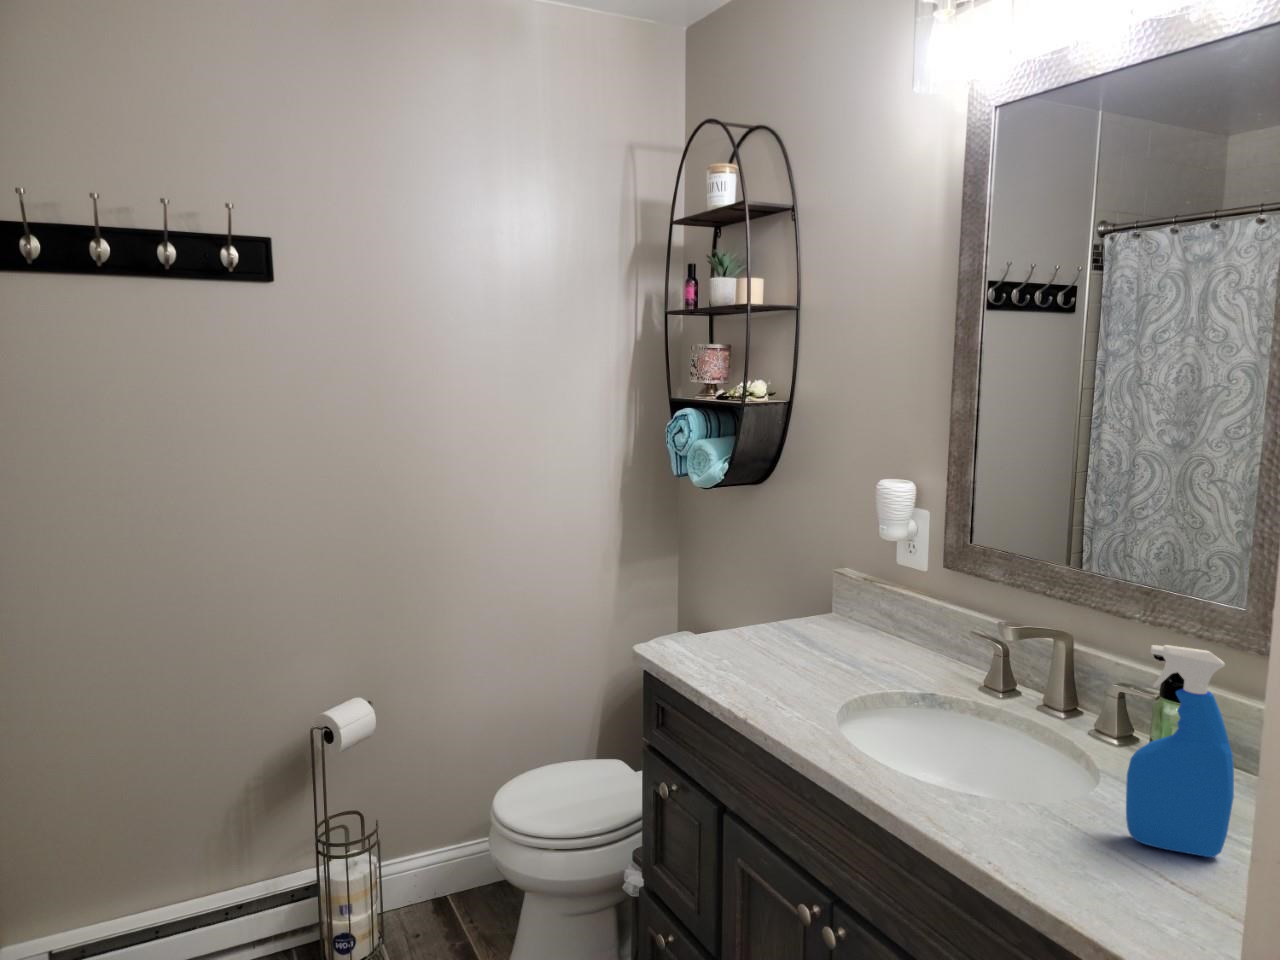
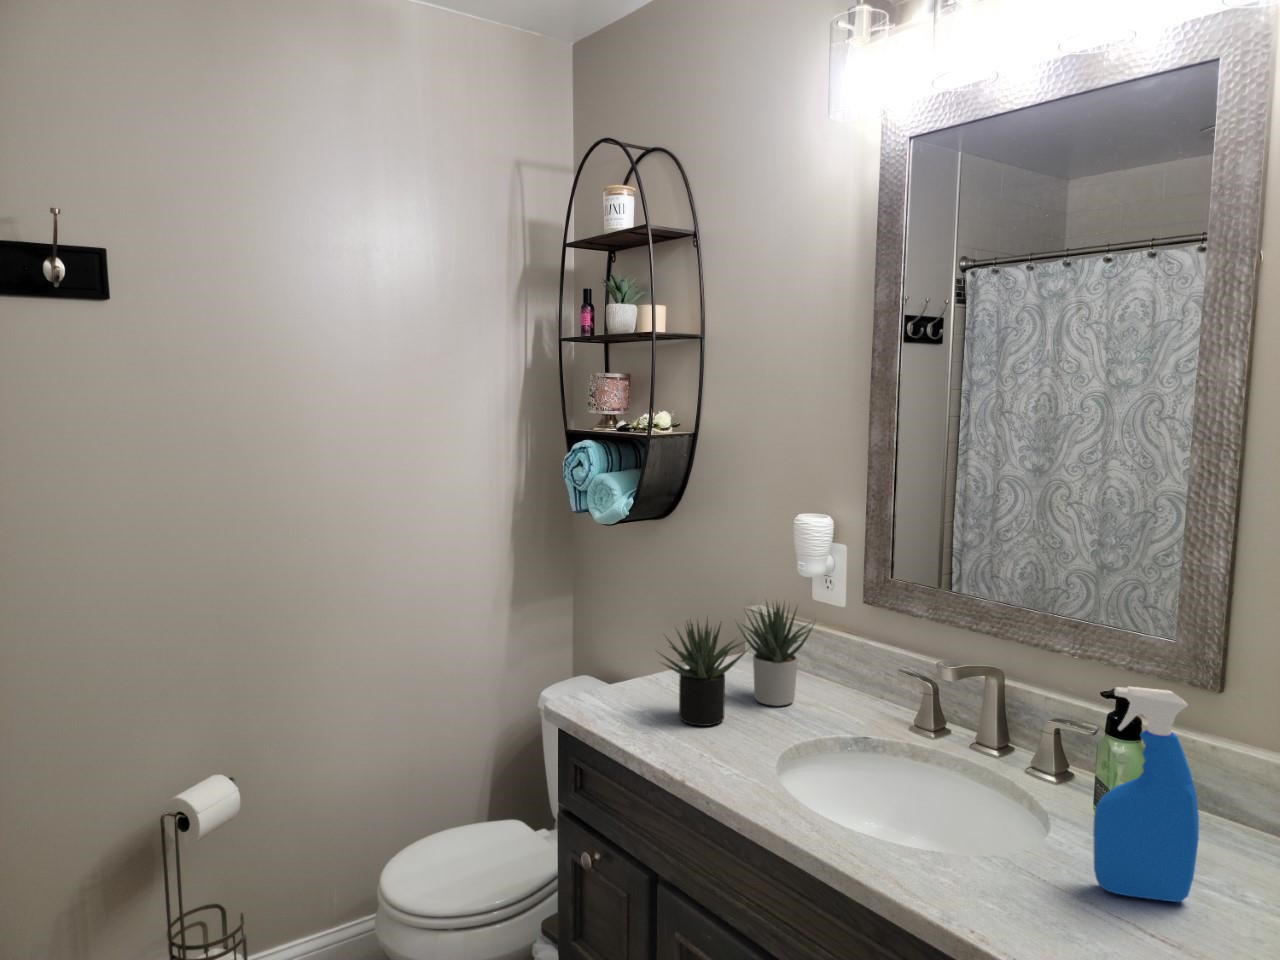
succulent plant: none [732,558,892,674] -> present [659,603,812,726]

